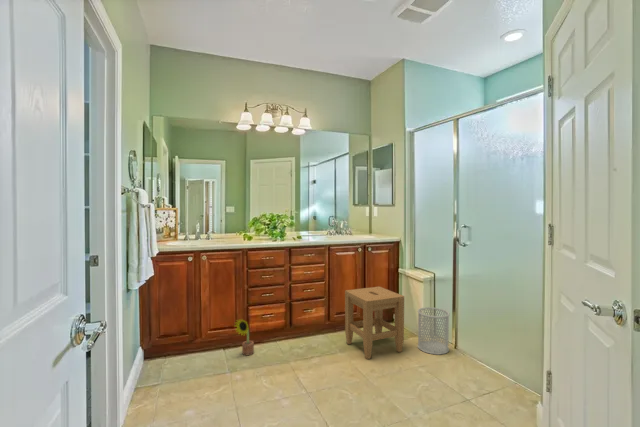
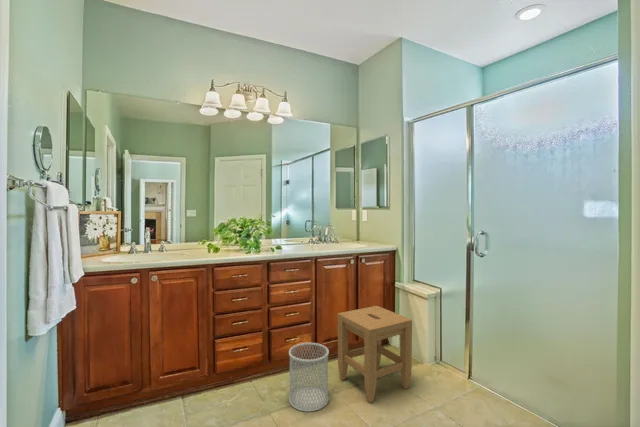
wastebasket: present [418,307,449,355] -> present [289,343,329,412]
decorative plant: present [235,319,254,355] -> none [195,359,222,407]

